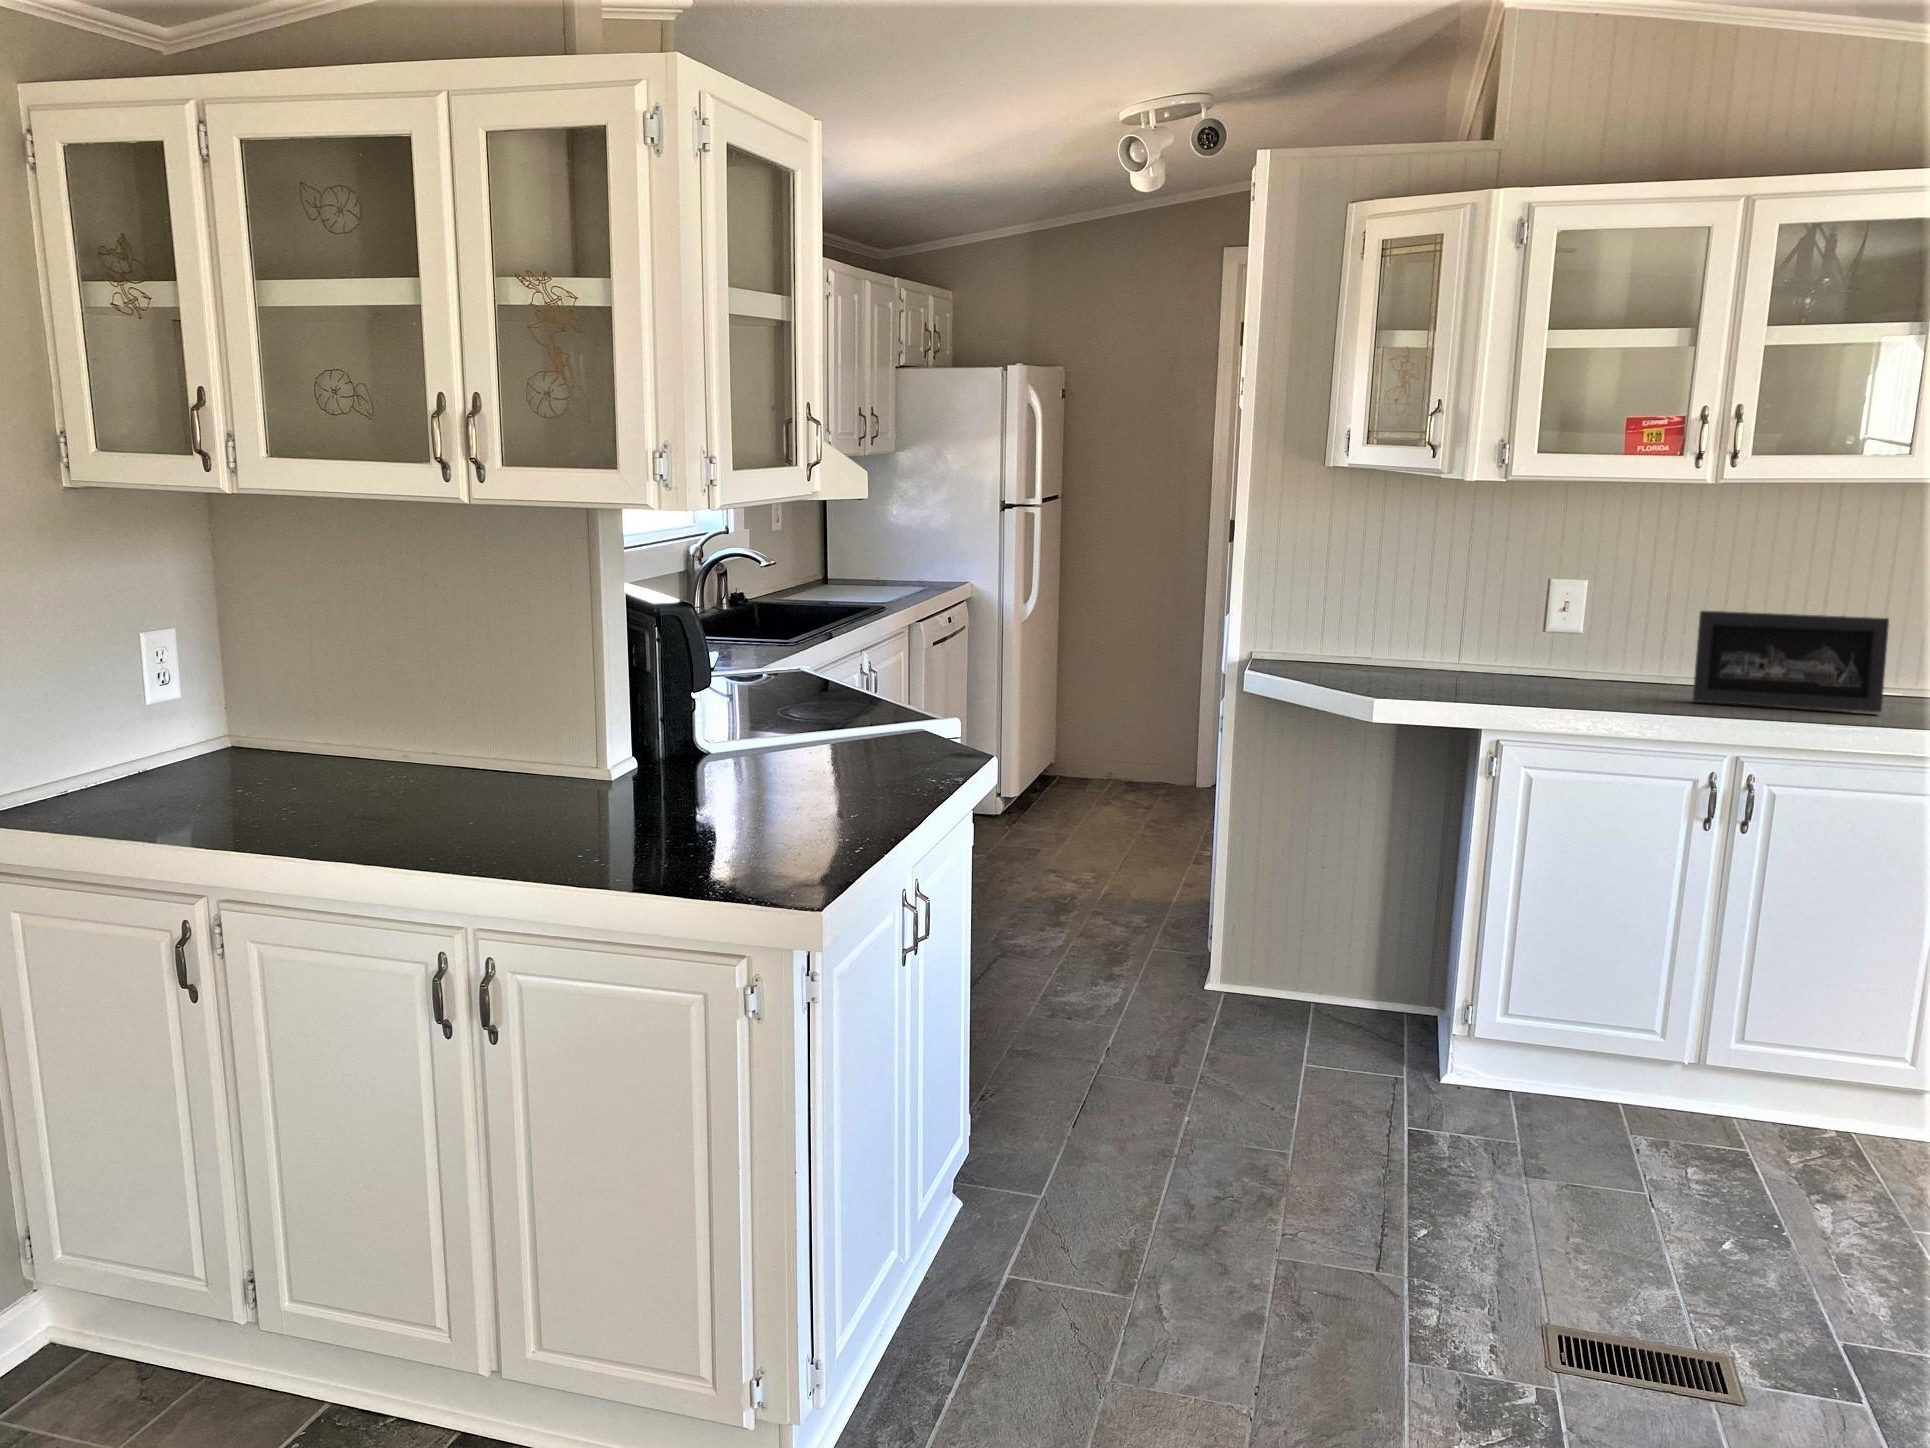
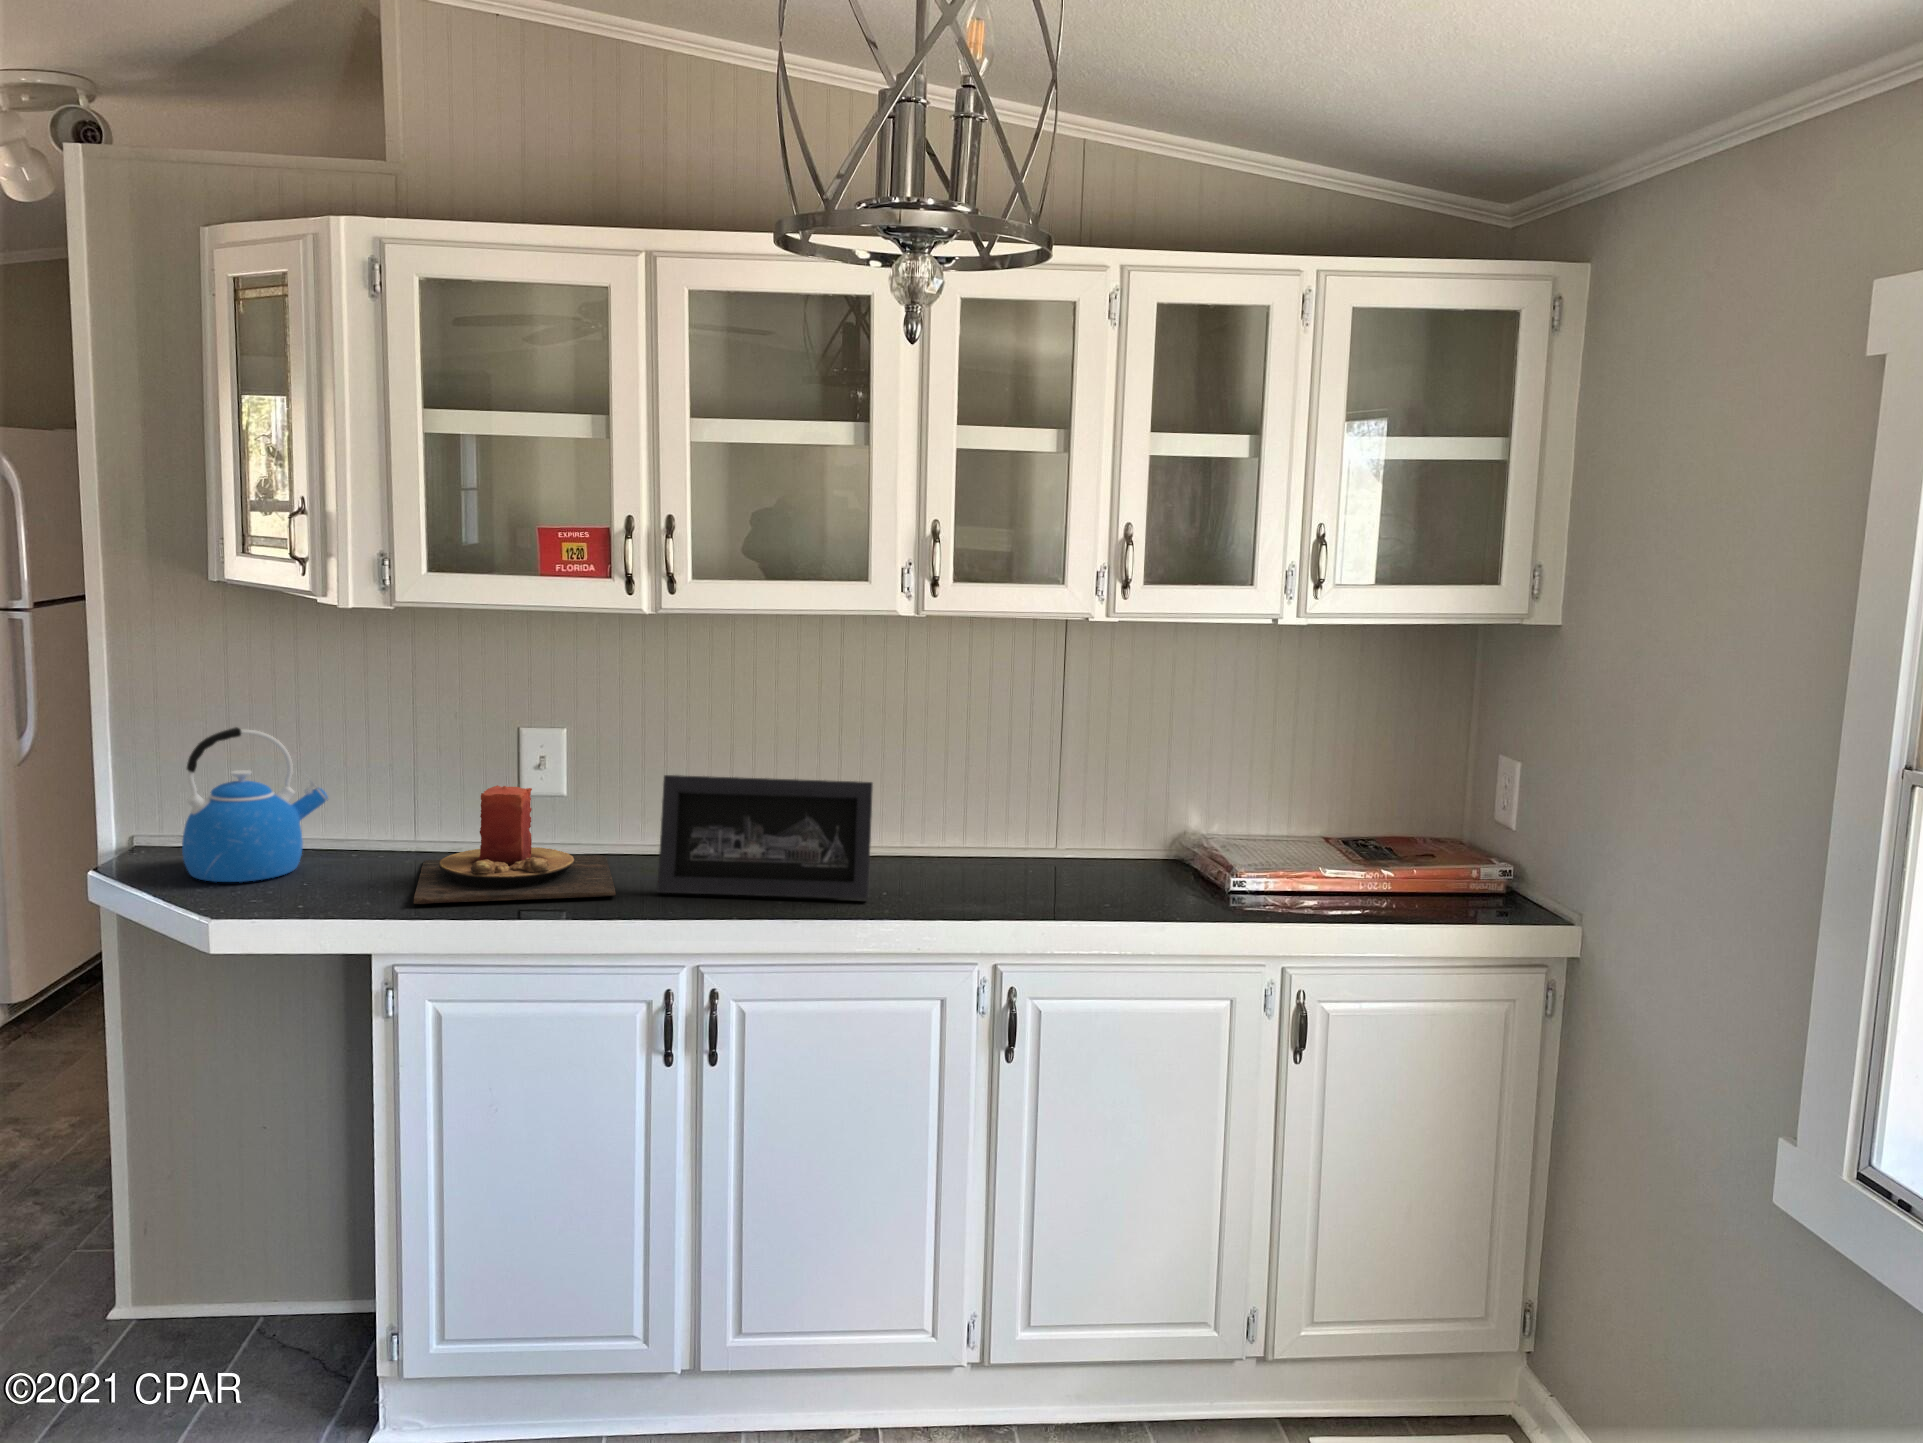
kettle: none [1320,573,1413,682] -> present [182,727,328,882]
candle: none [1479,618,1664,701] -> present [414,785,616,904]

